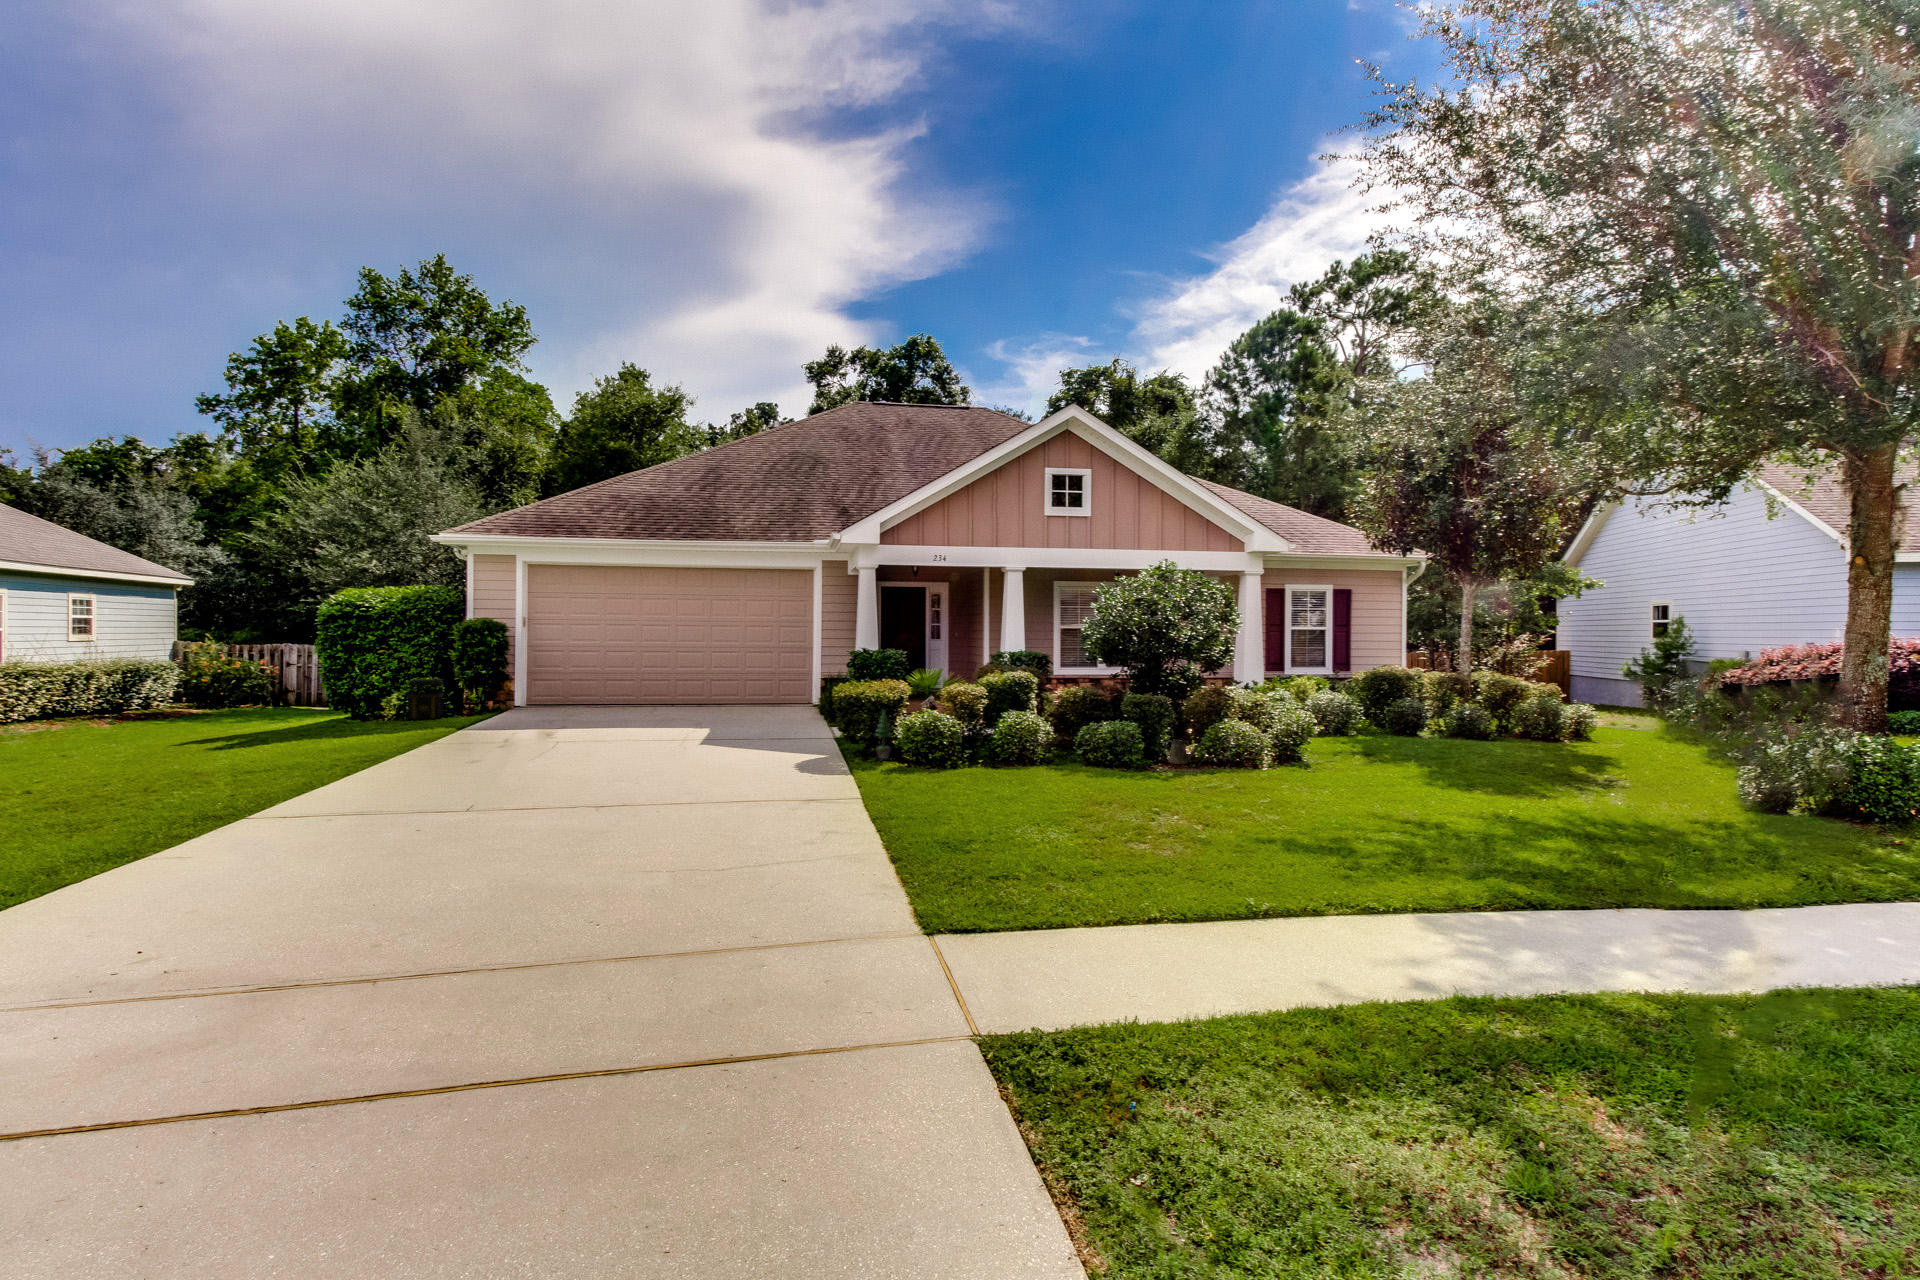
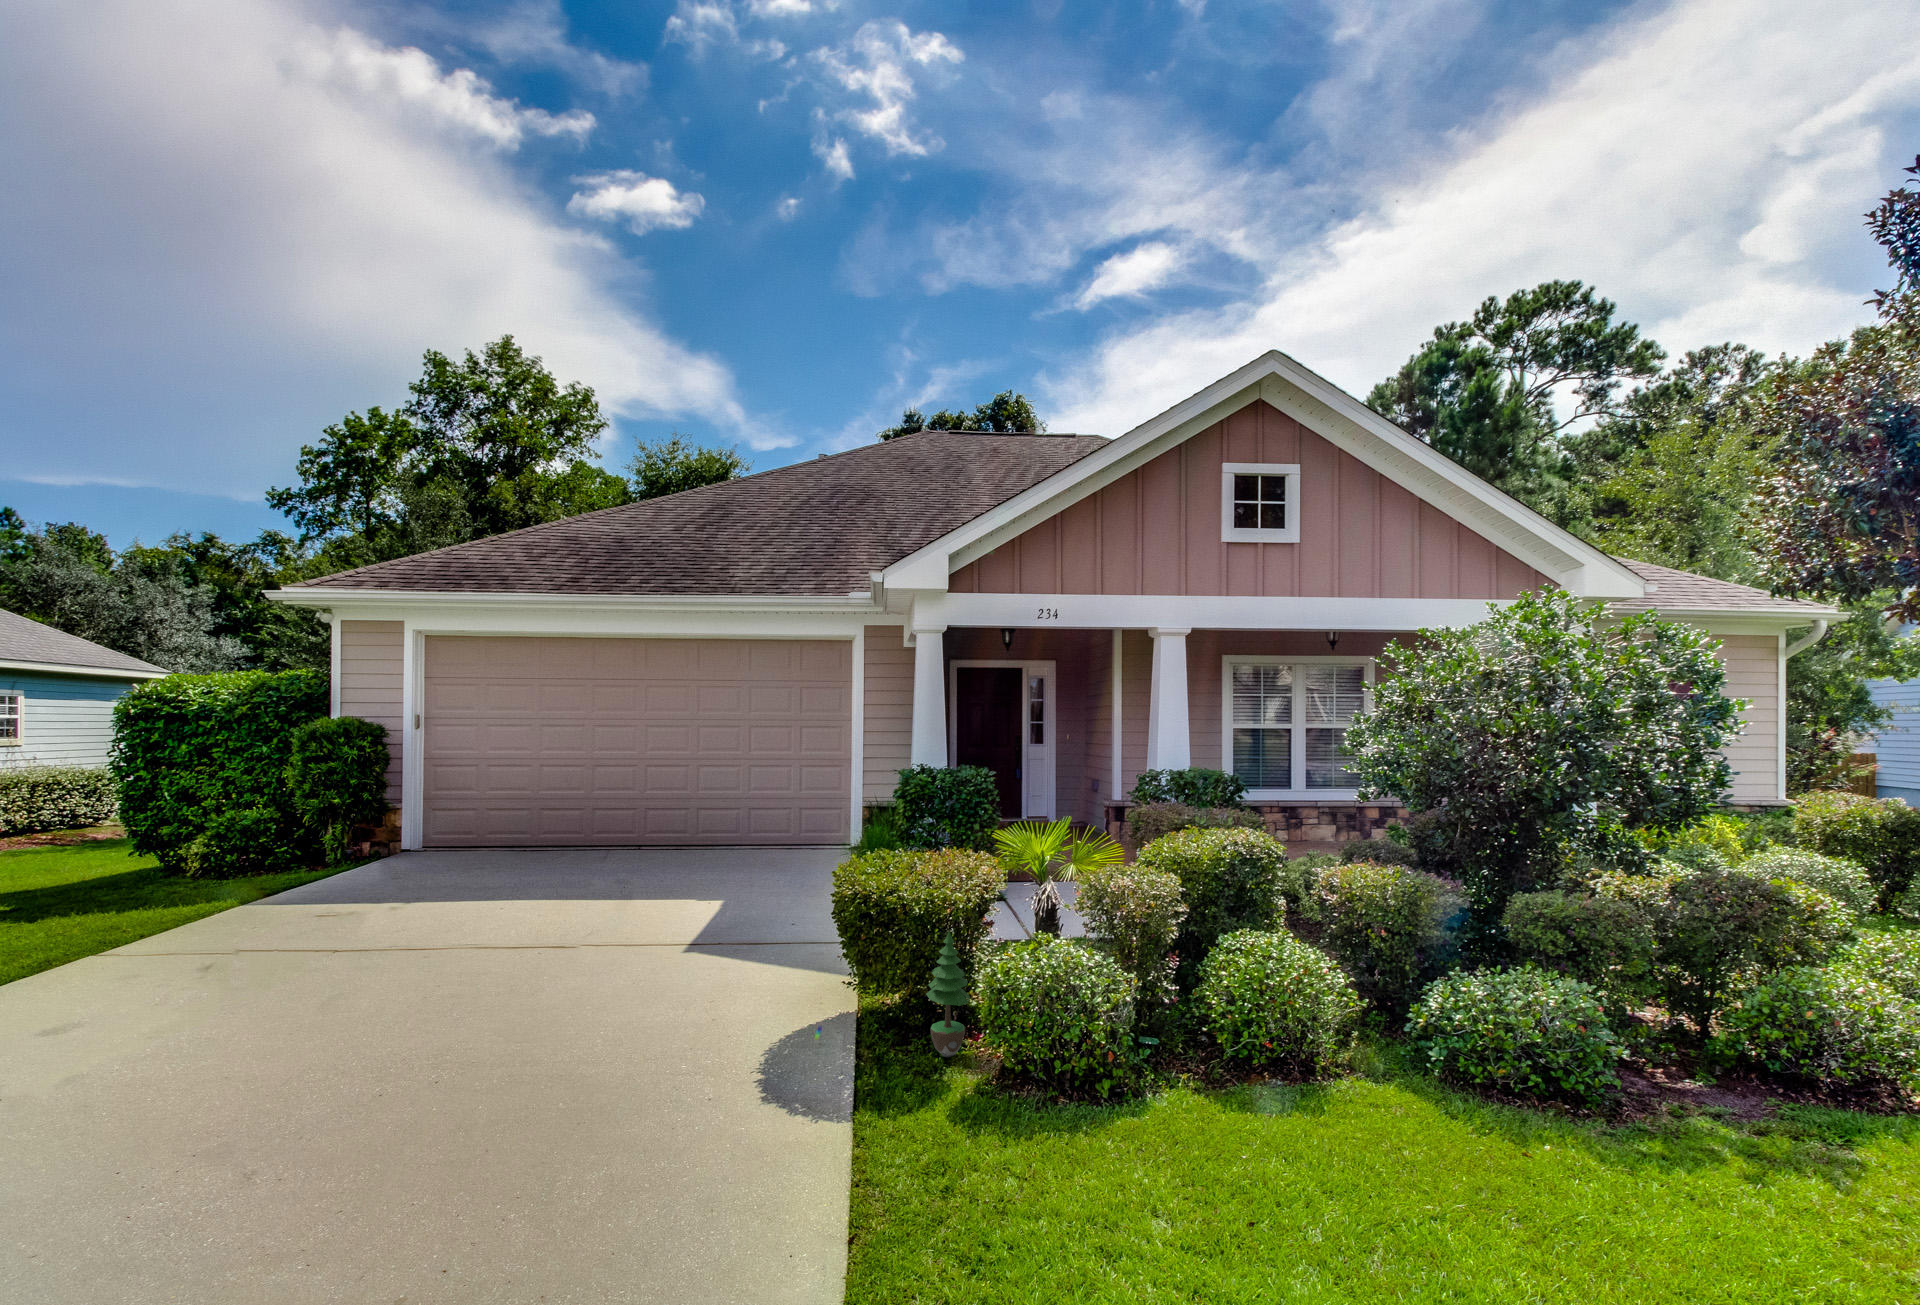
toolbox: present [408,679,443,720] -> none [198,810,272,878]
watering can: present [1164,740,1205,764] -> none [1665,1026,1824,1104]

